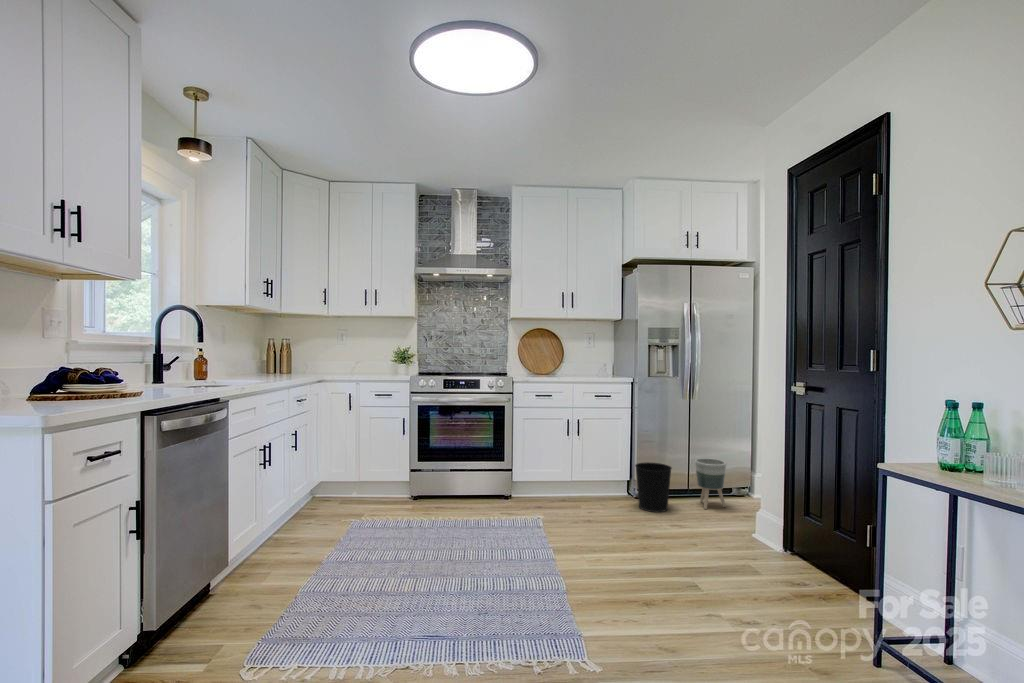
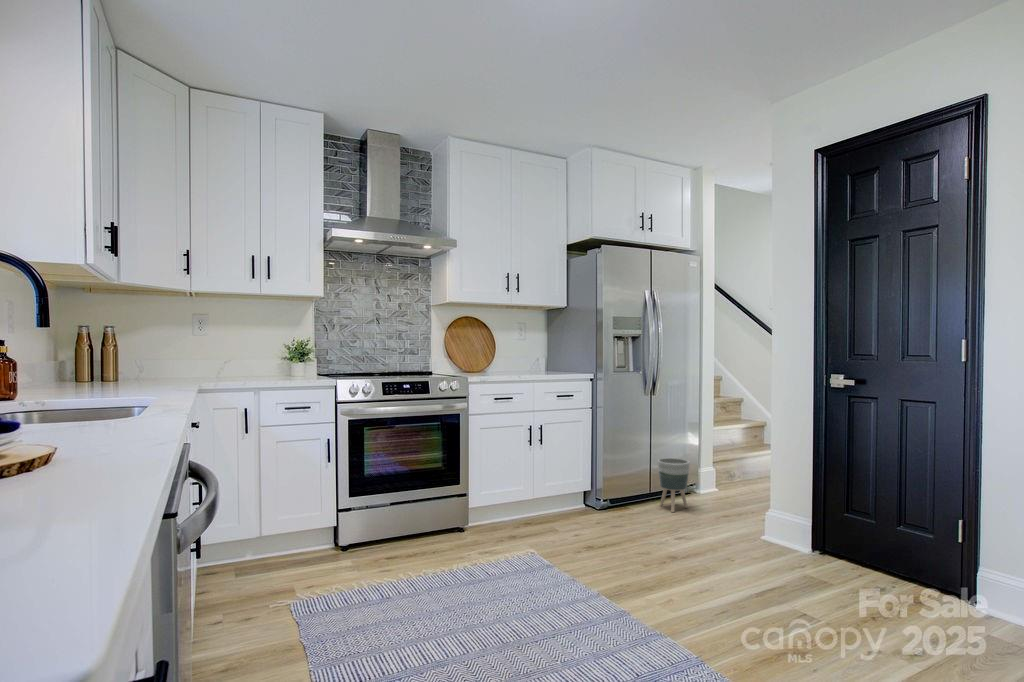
wastebasket: present [635,462,672,512] -> none [606,468,646,523]

